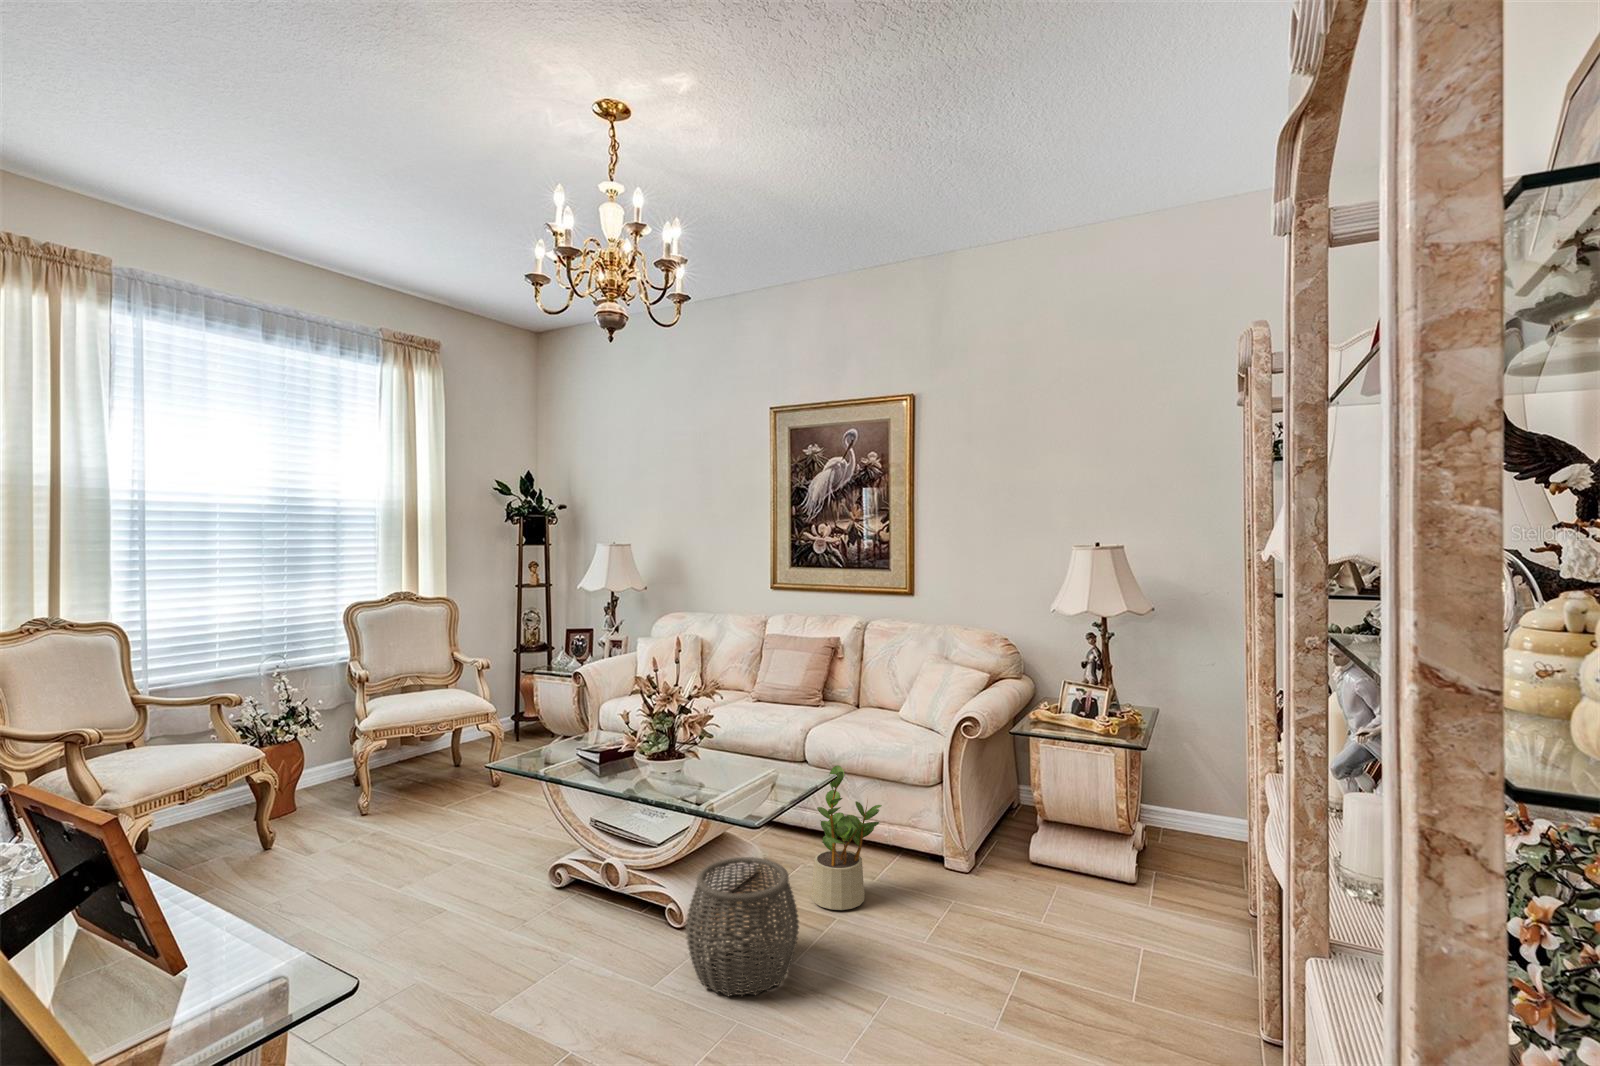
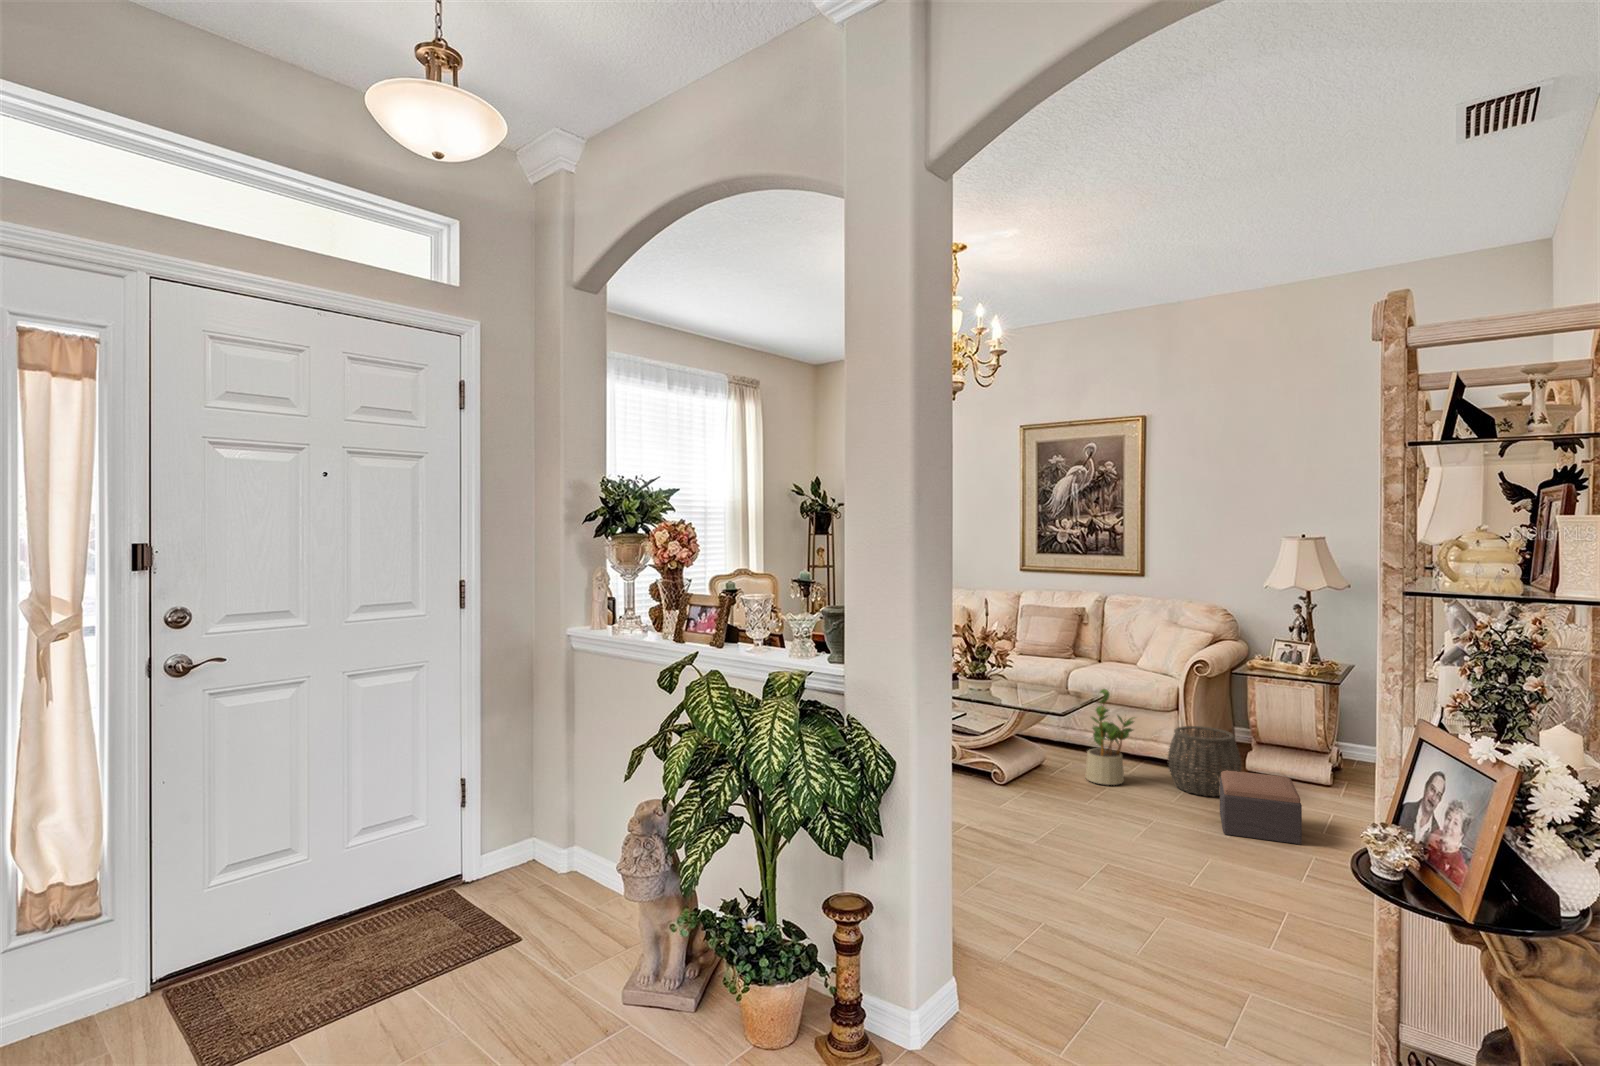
woven basket: present [686,857,799,996] -> present [1168,726,1241,797]
footstool: none [987,900,1102,1037] -> present [1220,770,1302,845]

